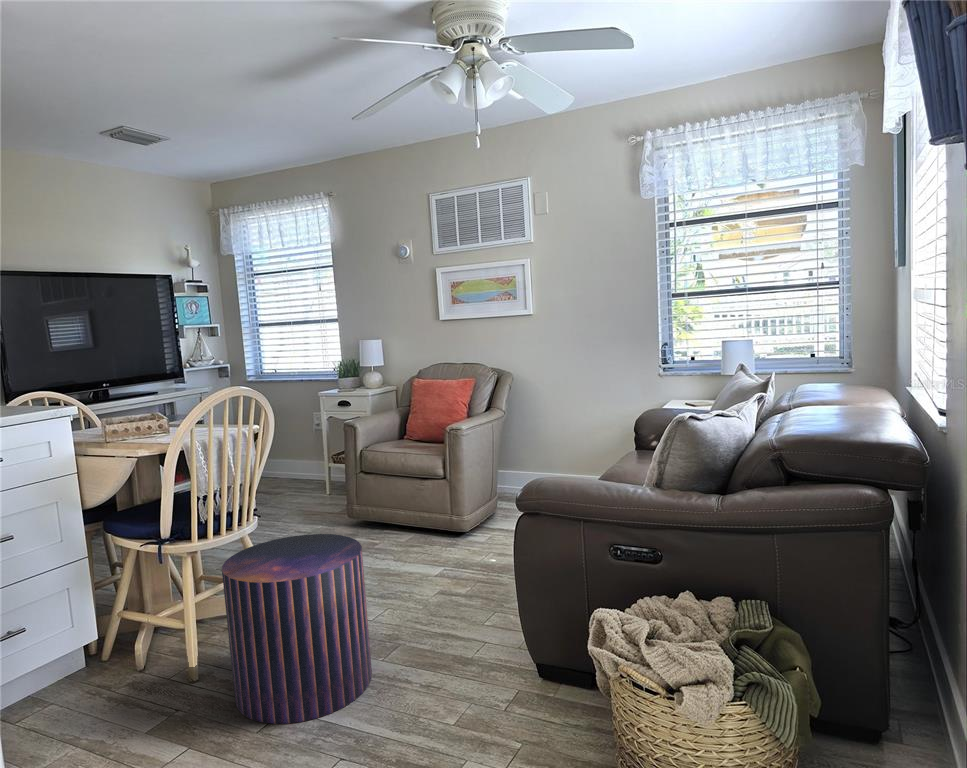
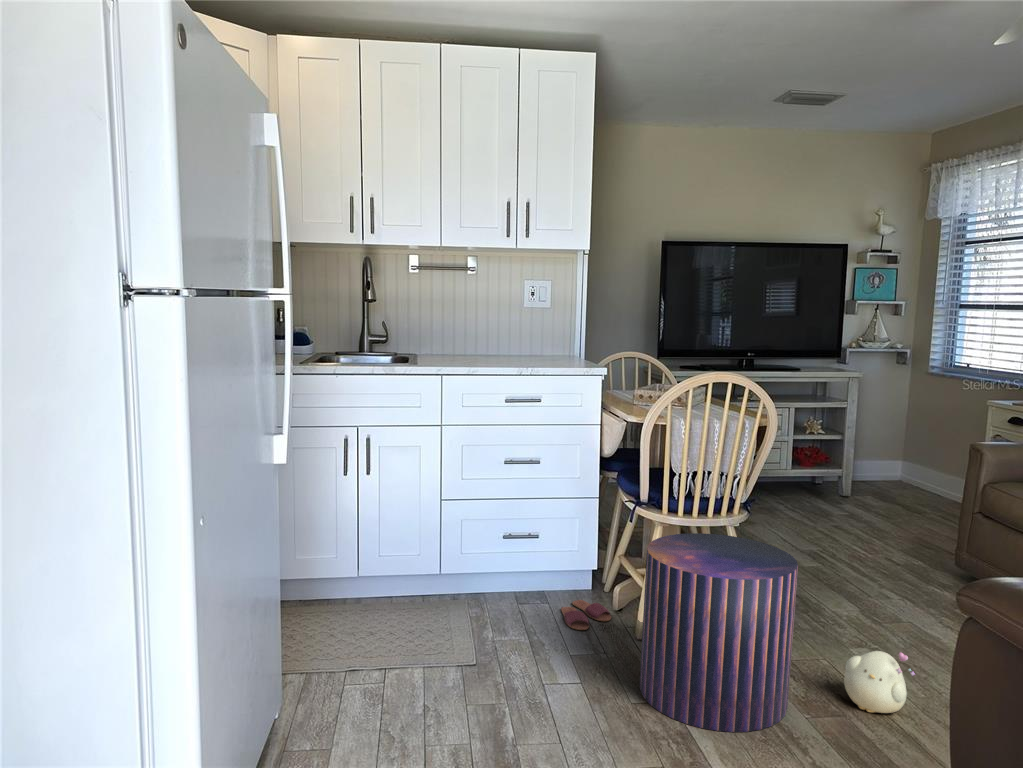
plush toy: none [381,577,430,632] -> present [844,651,915,713]
slippers: none [75,670,142,710] -> present [561,600,611,630]

